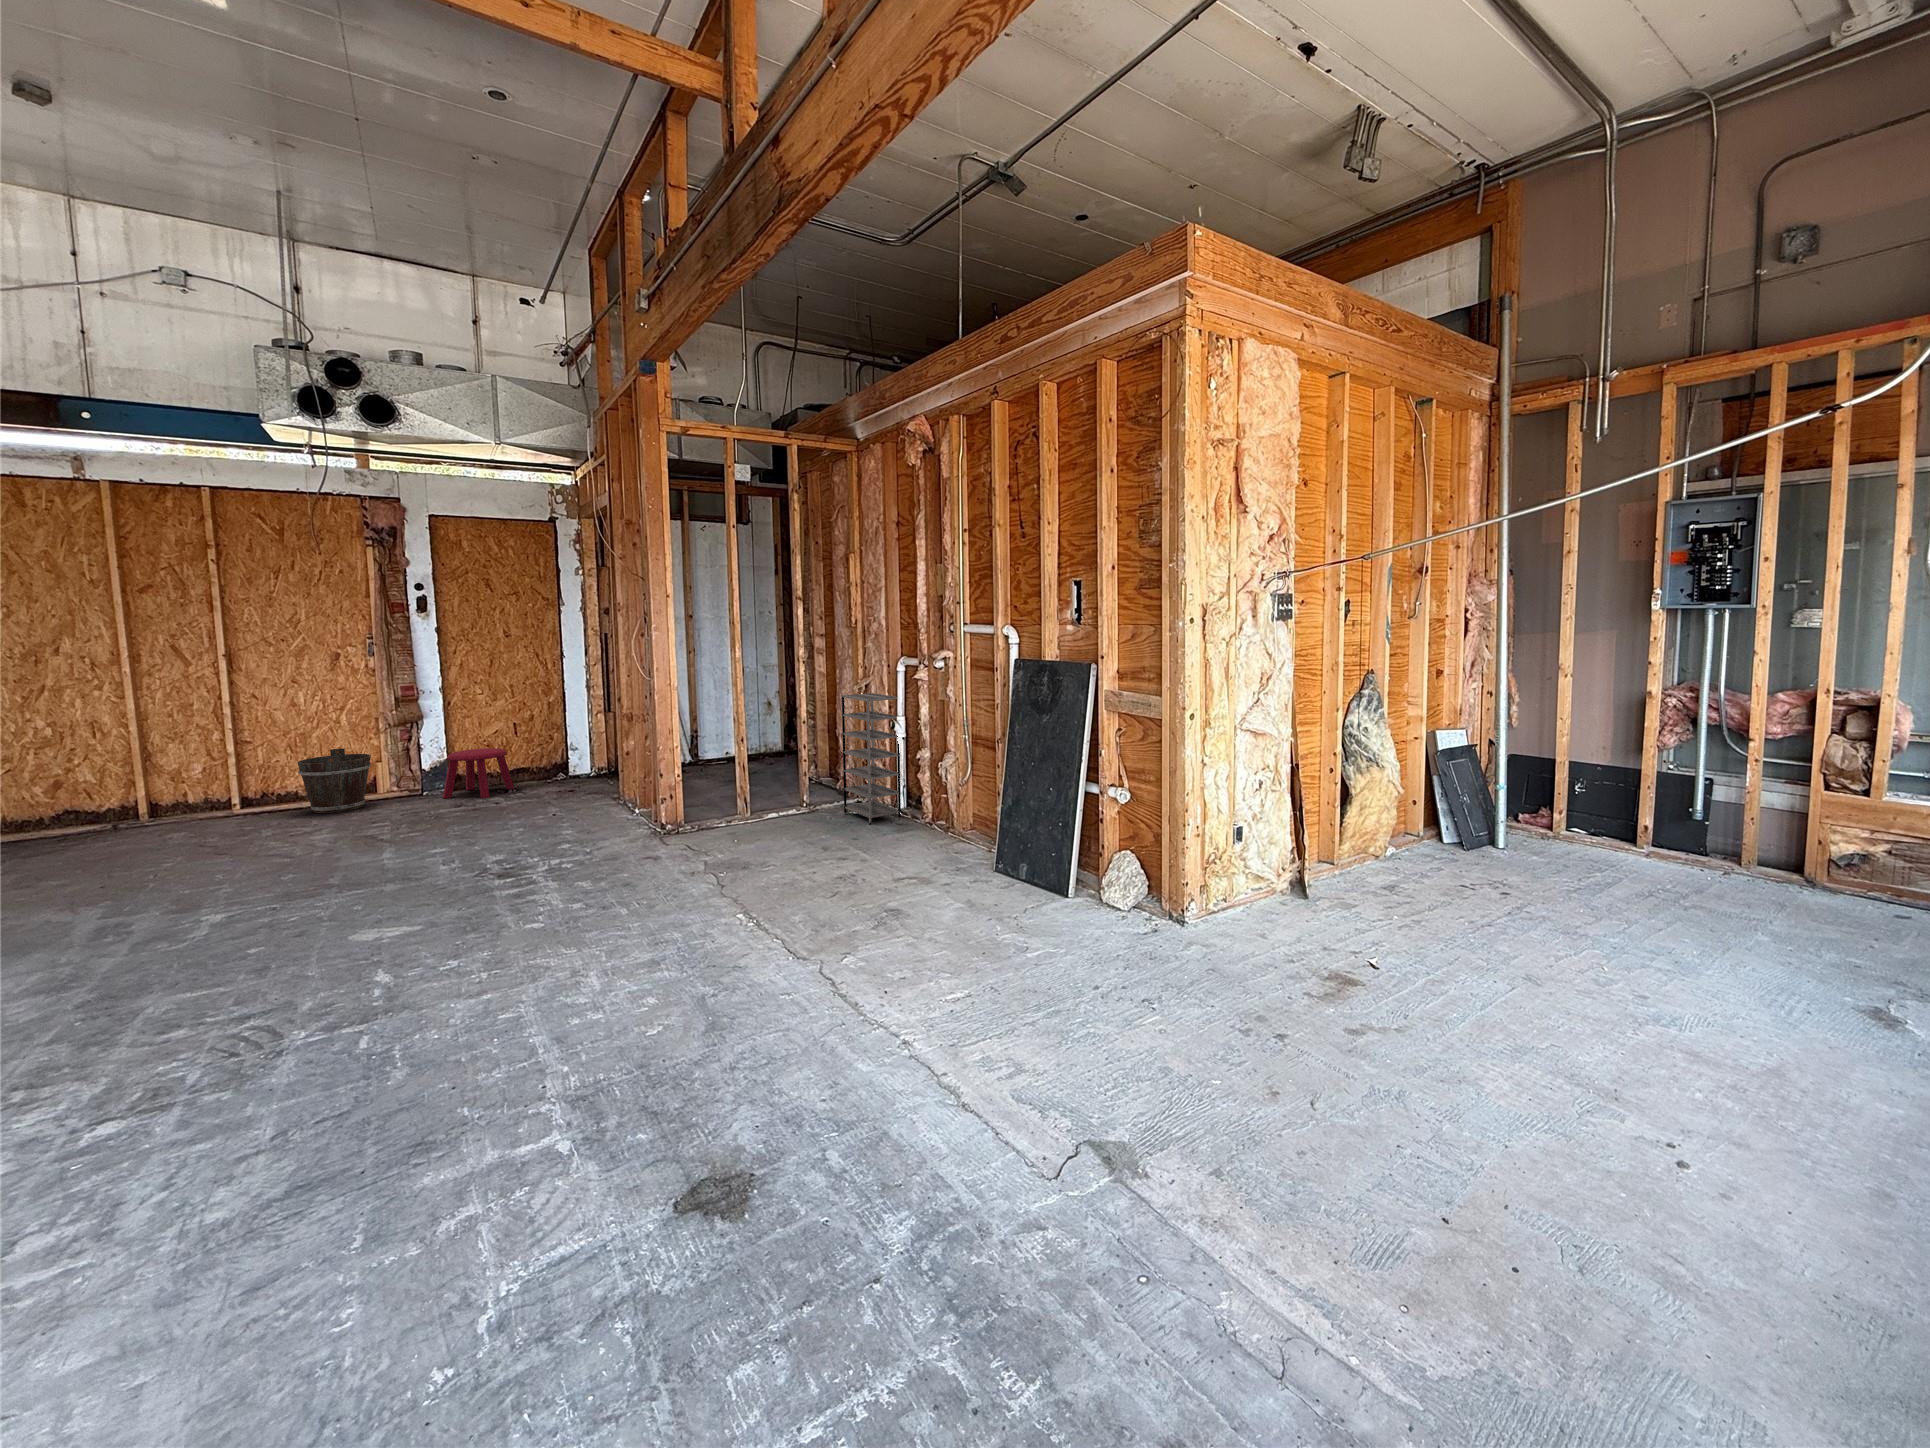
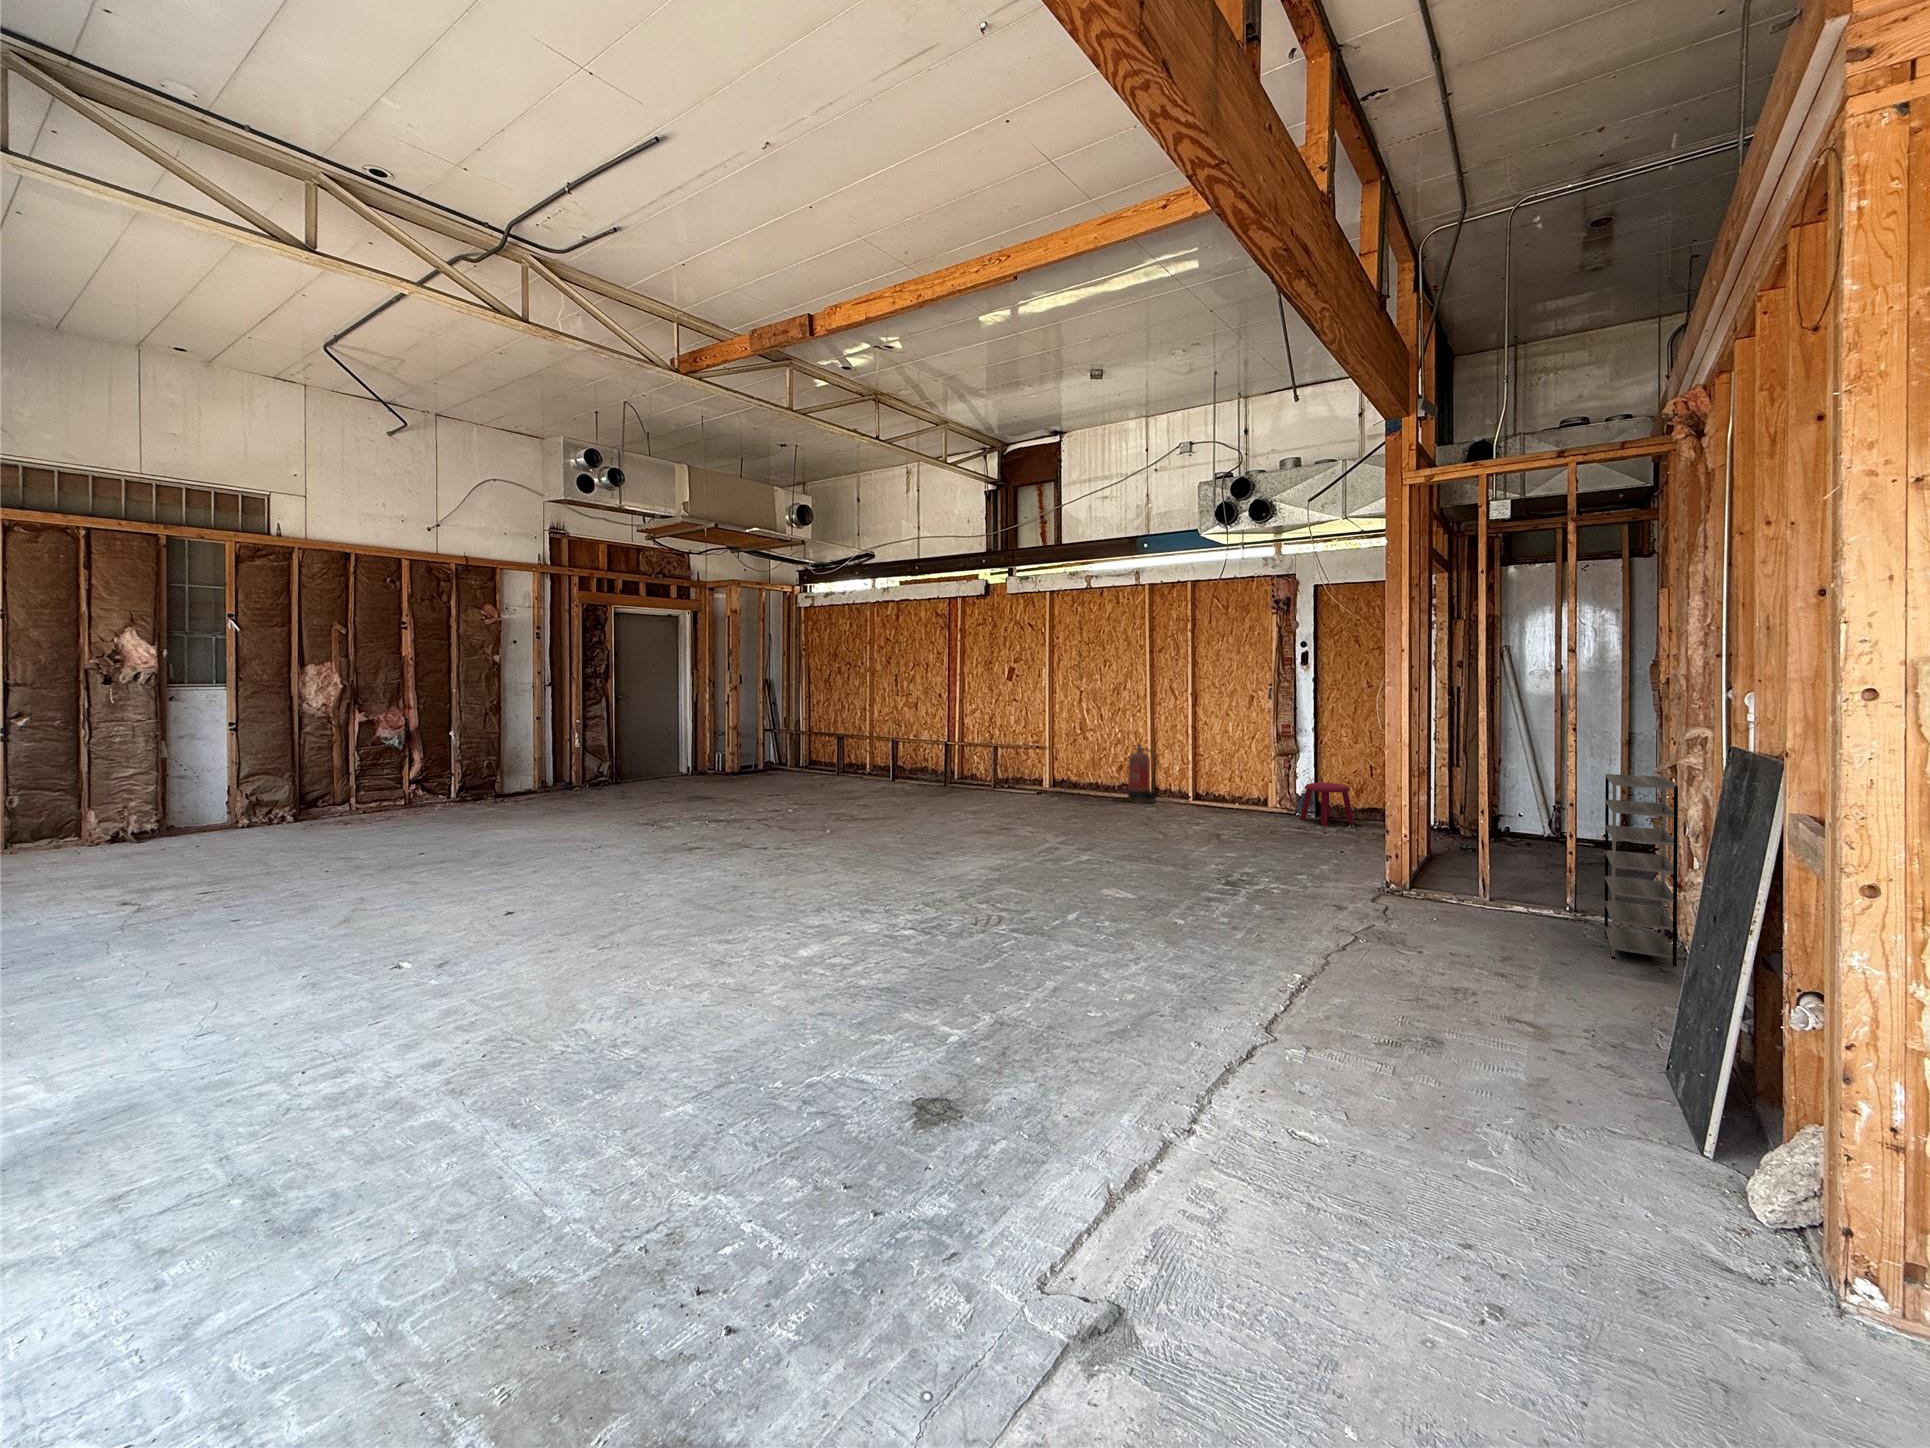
fire extinguisher: none [74,741,156,840] -> present [1128,744,1157,803]
bucket: present [297,748,371,813] -> none [1219,767,1261,814]

